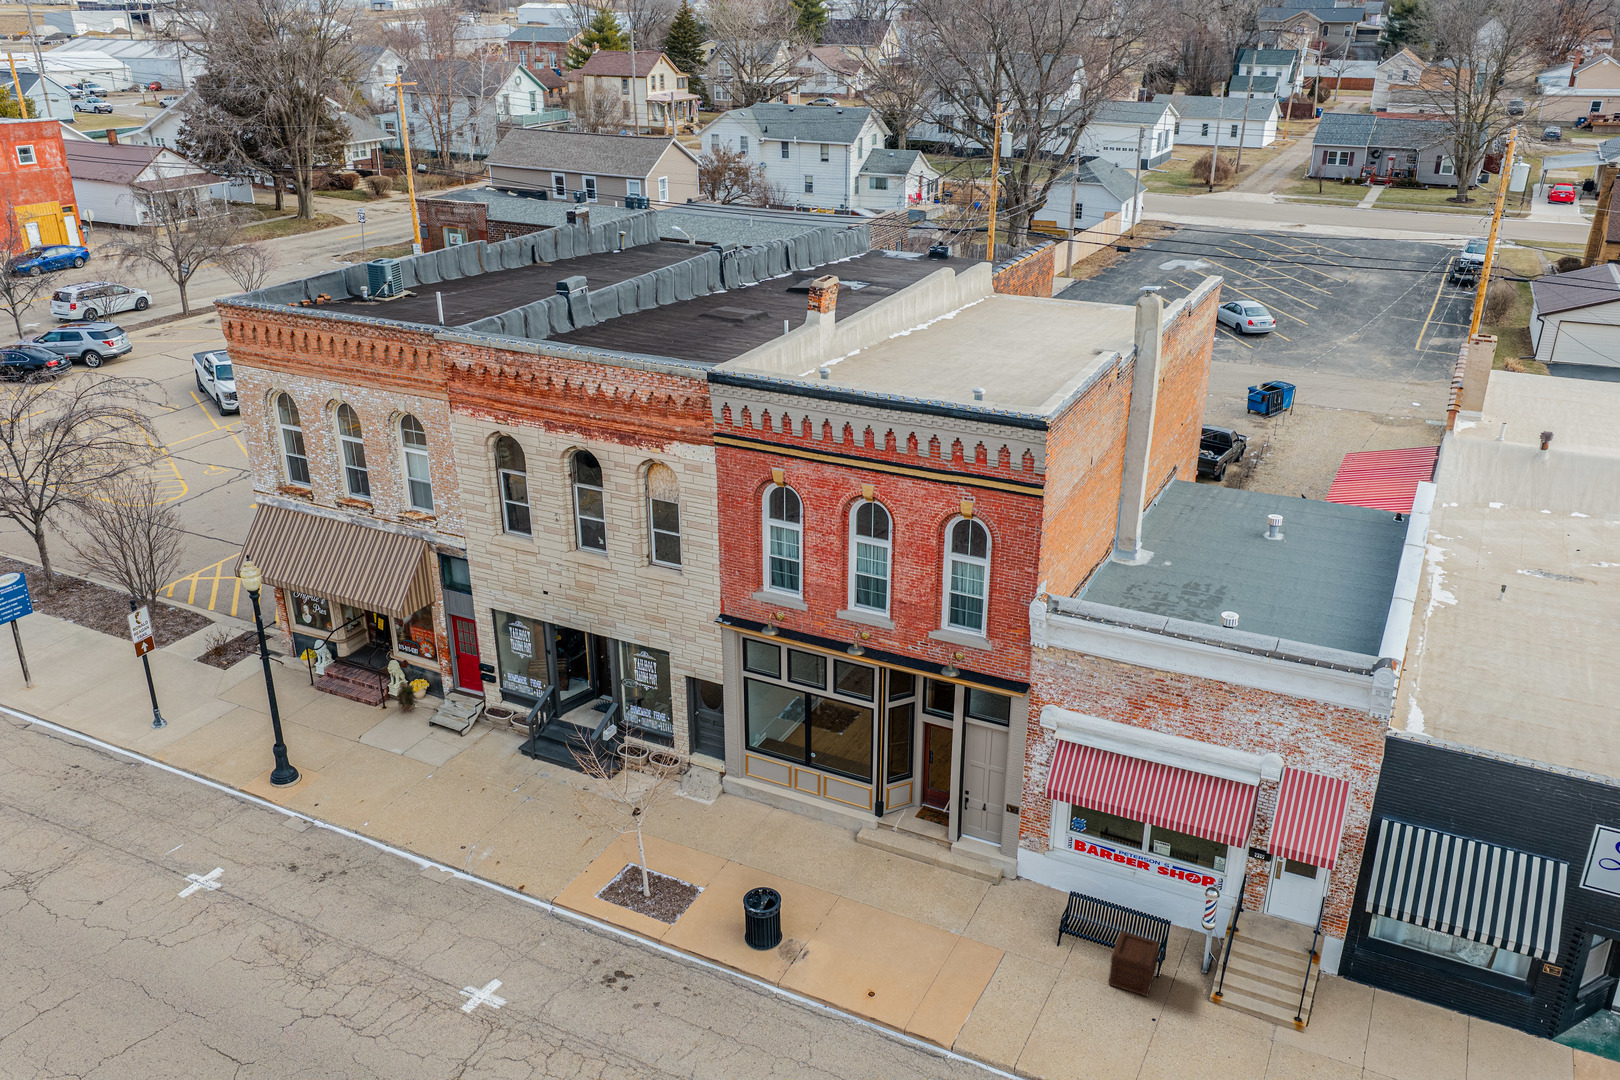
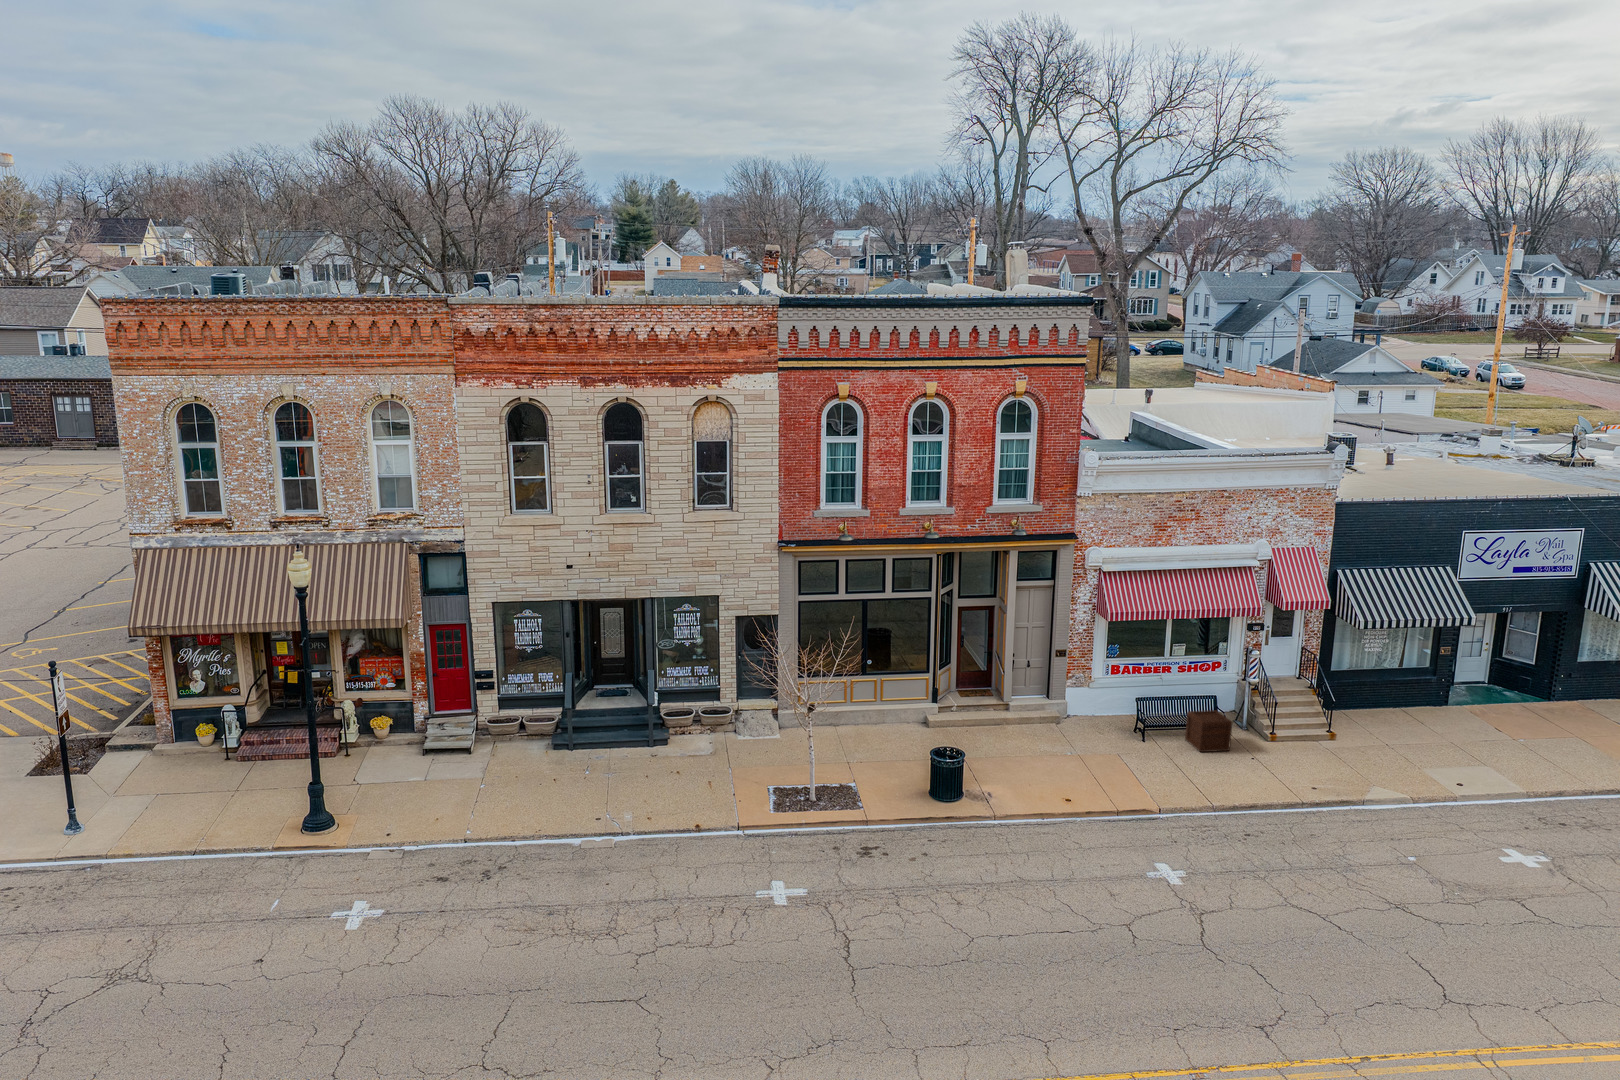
decorative plant: present [397,682,415,711] -> none [361,719,387,753]

